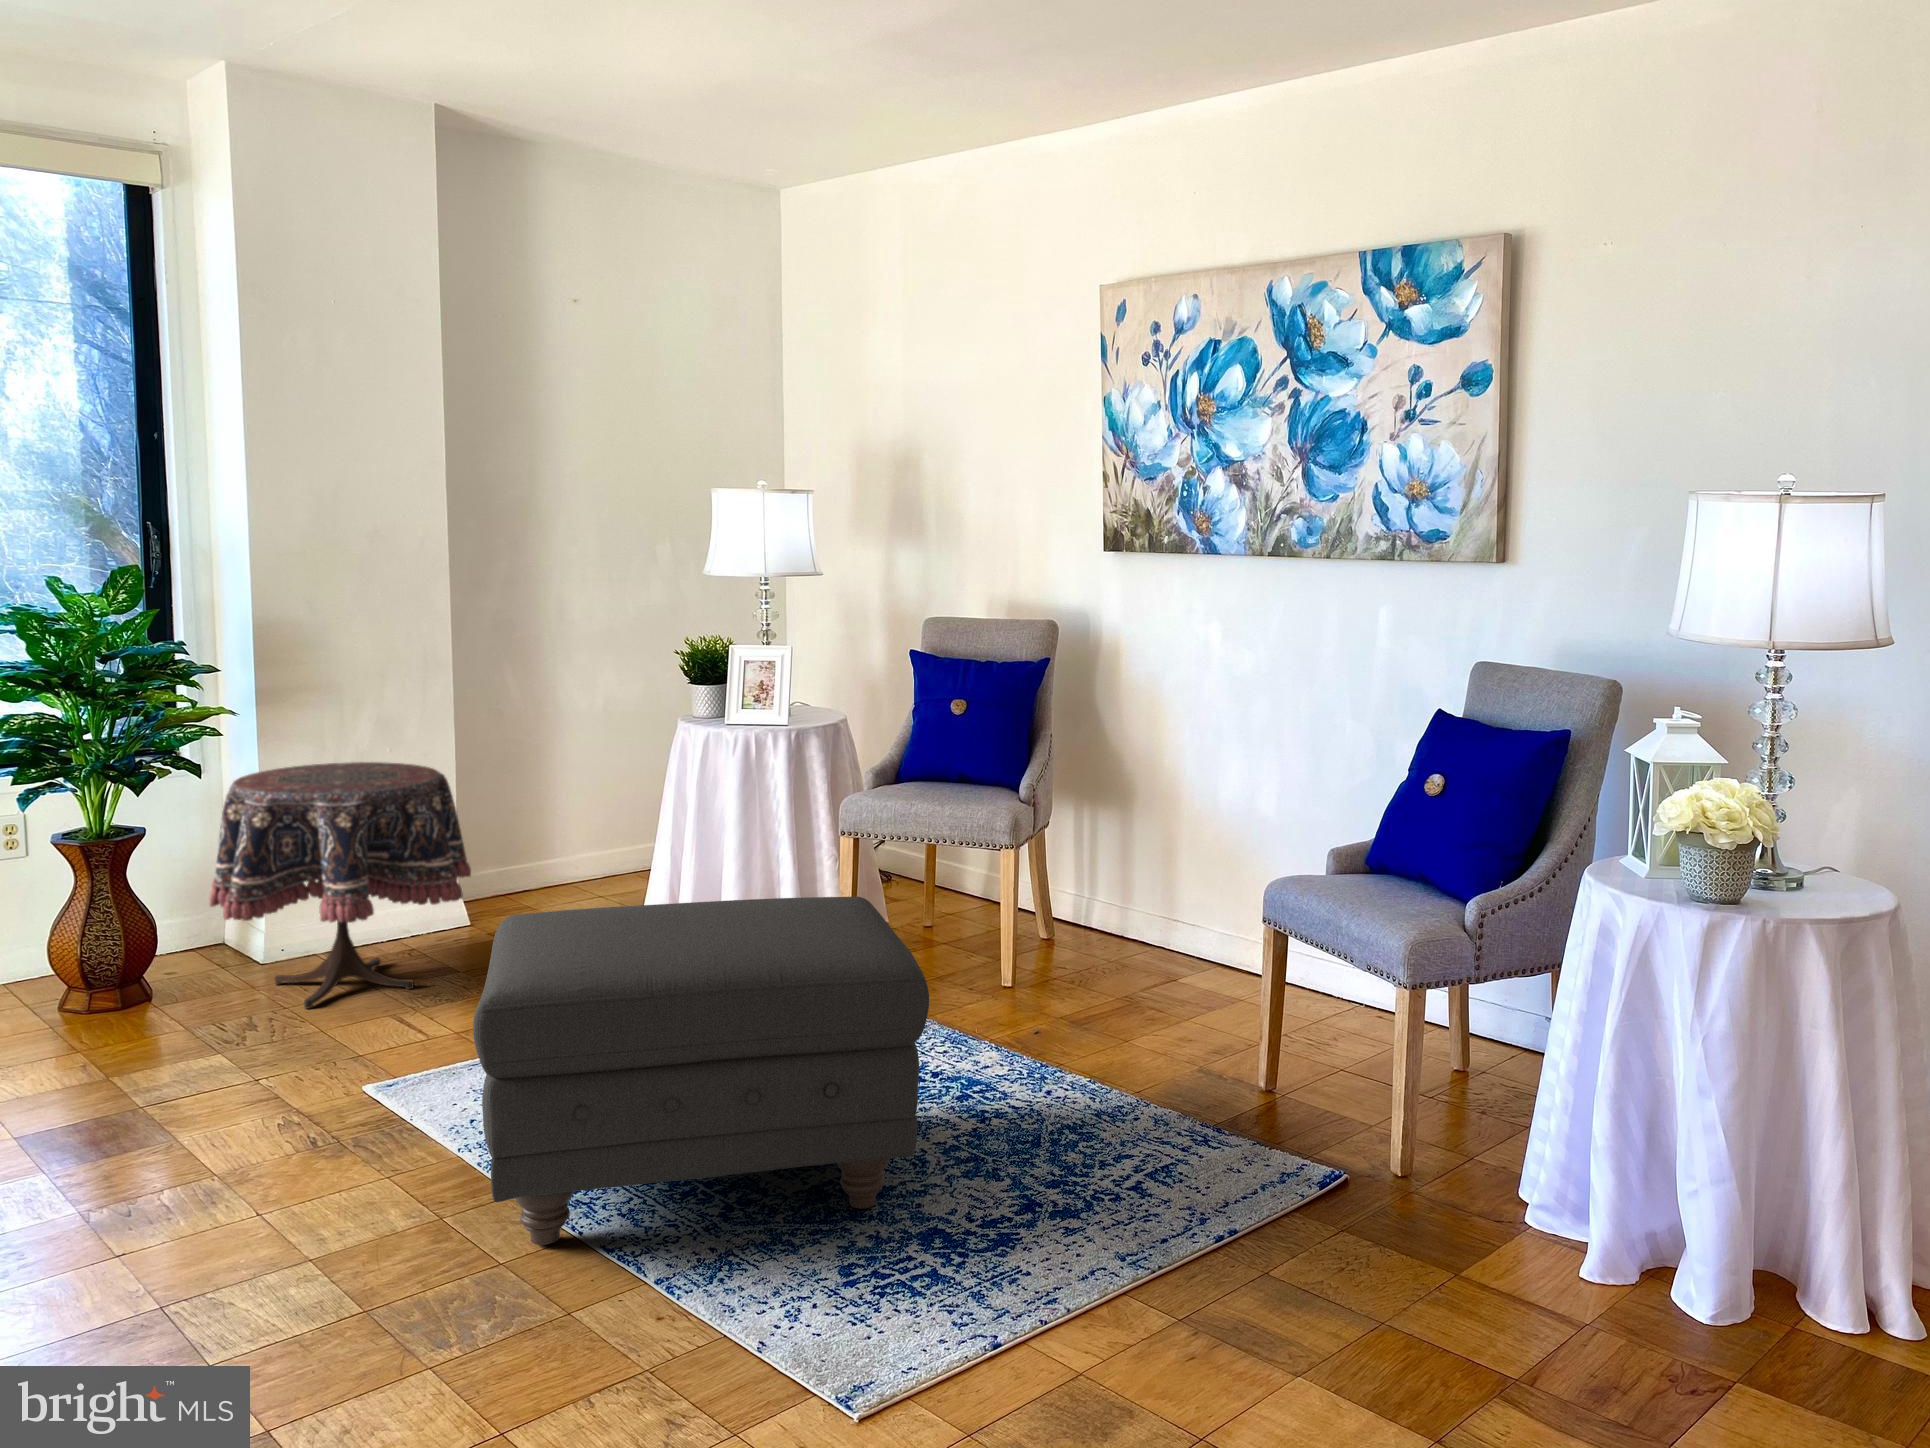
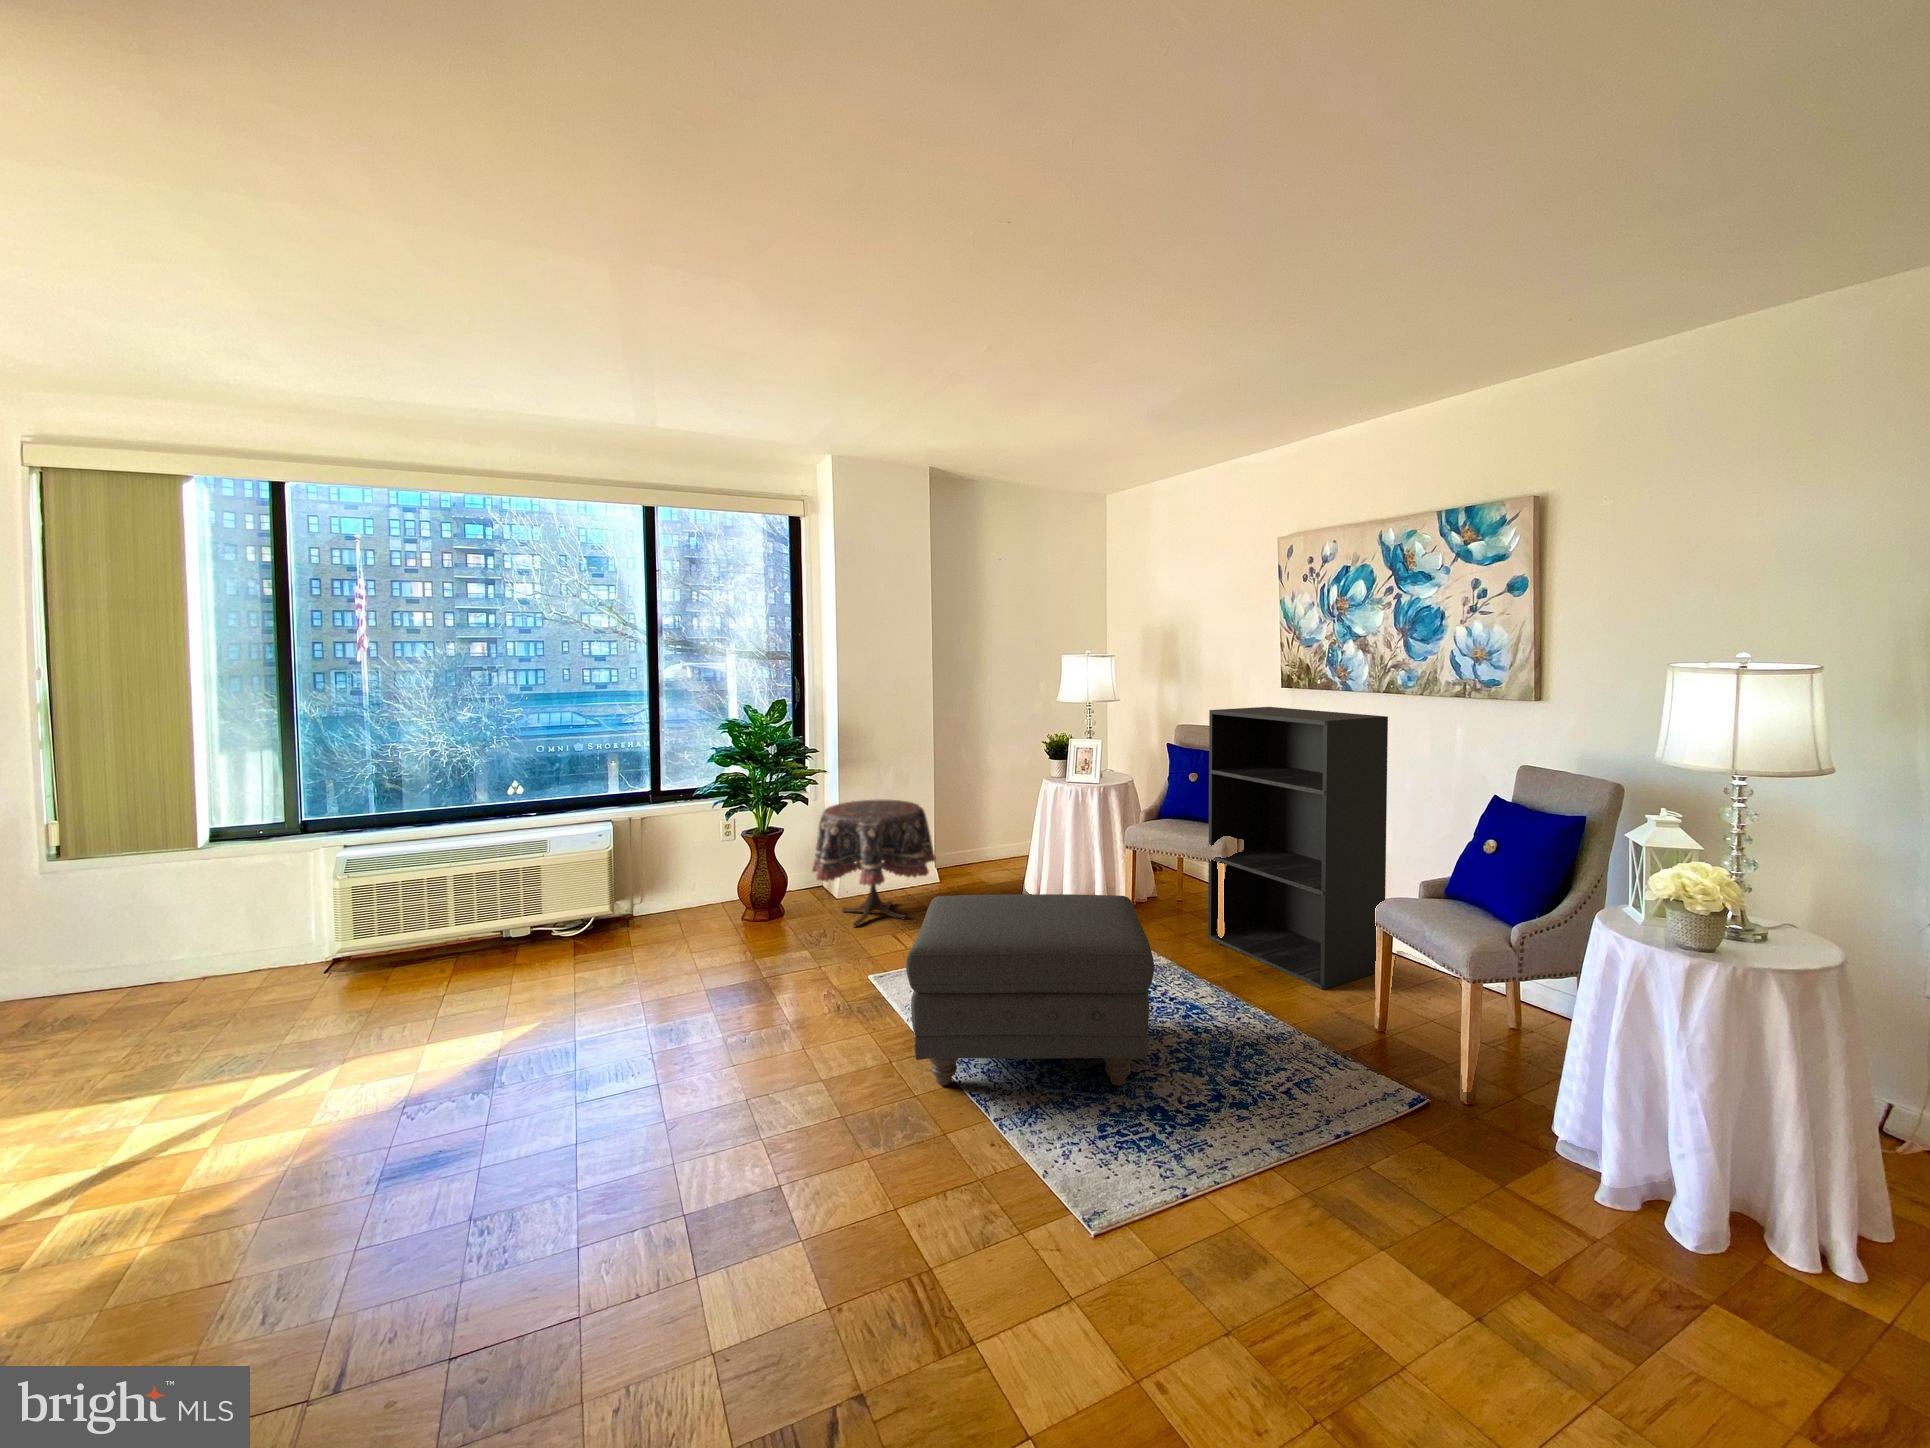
bookshelf: none [983,582,1280,1039] -> present [1208,707,1388,989]

